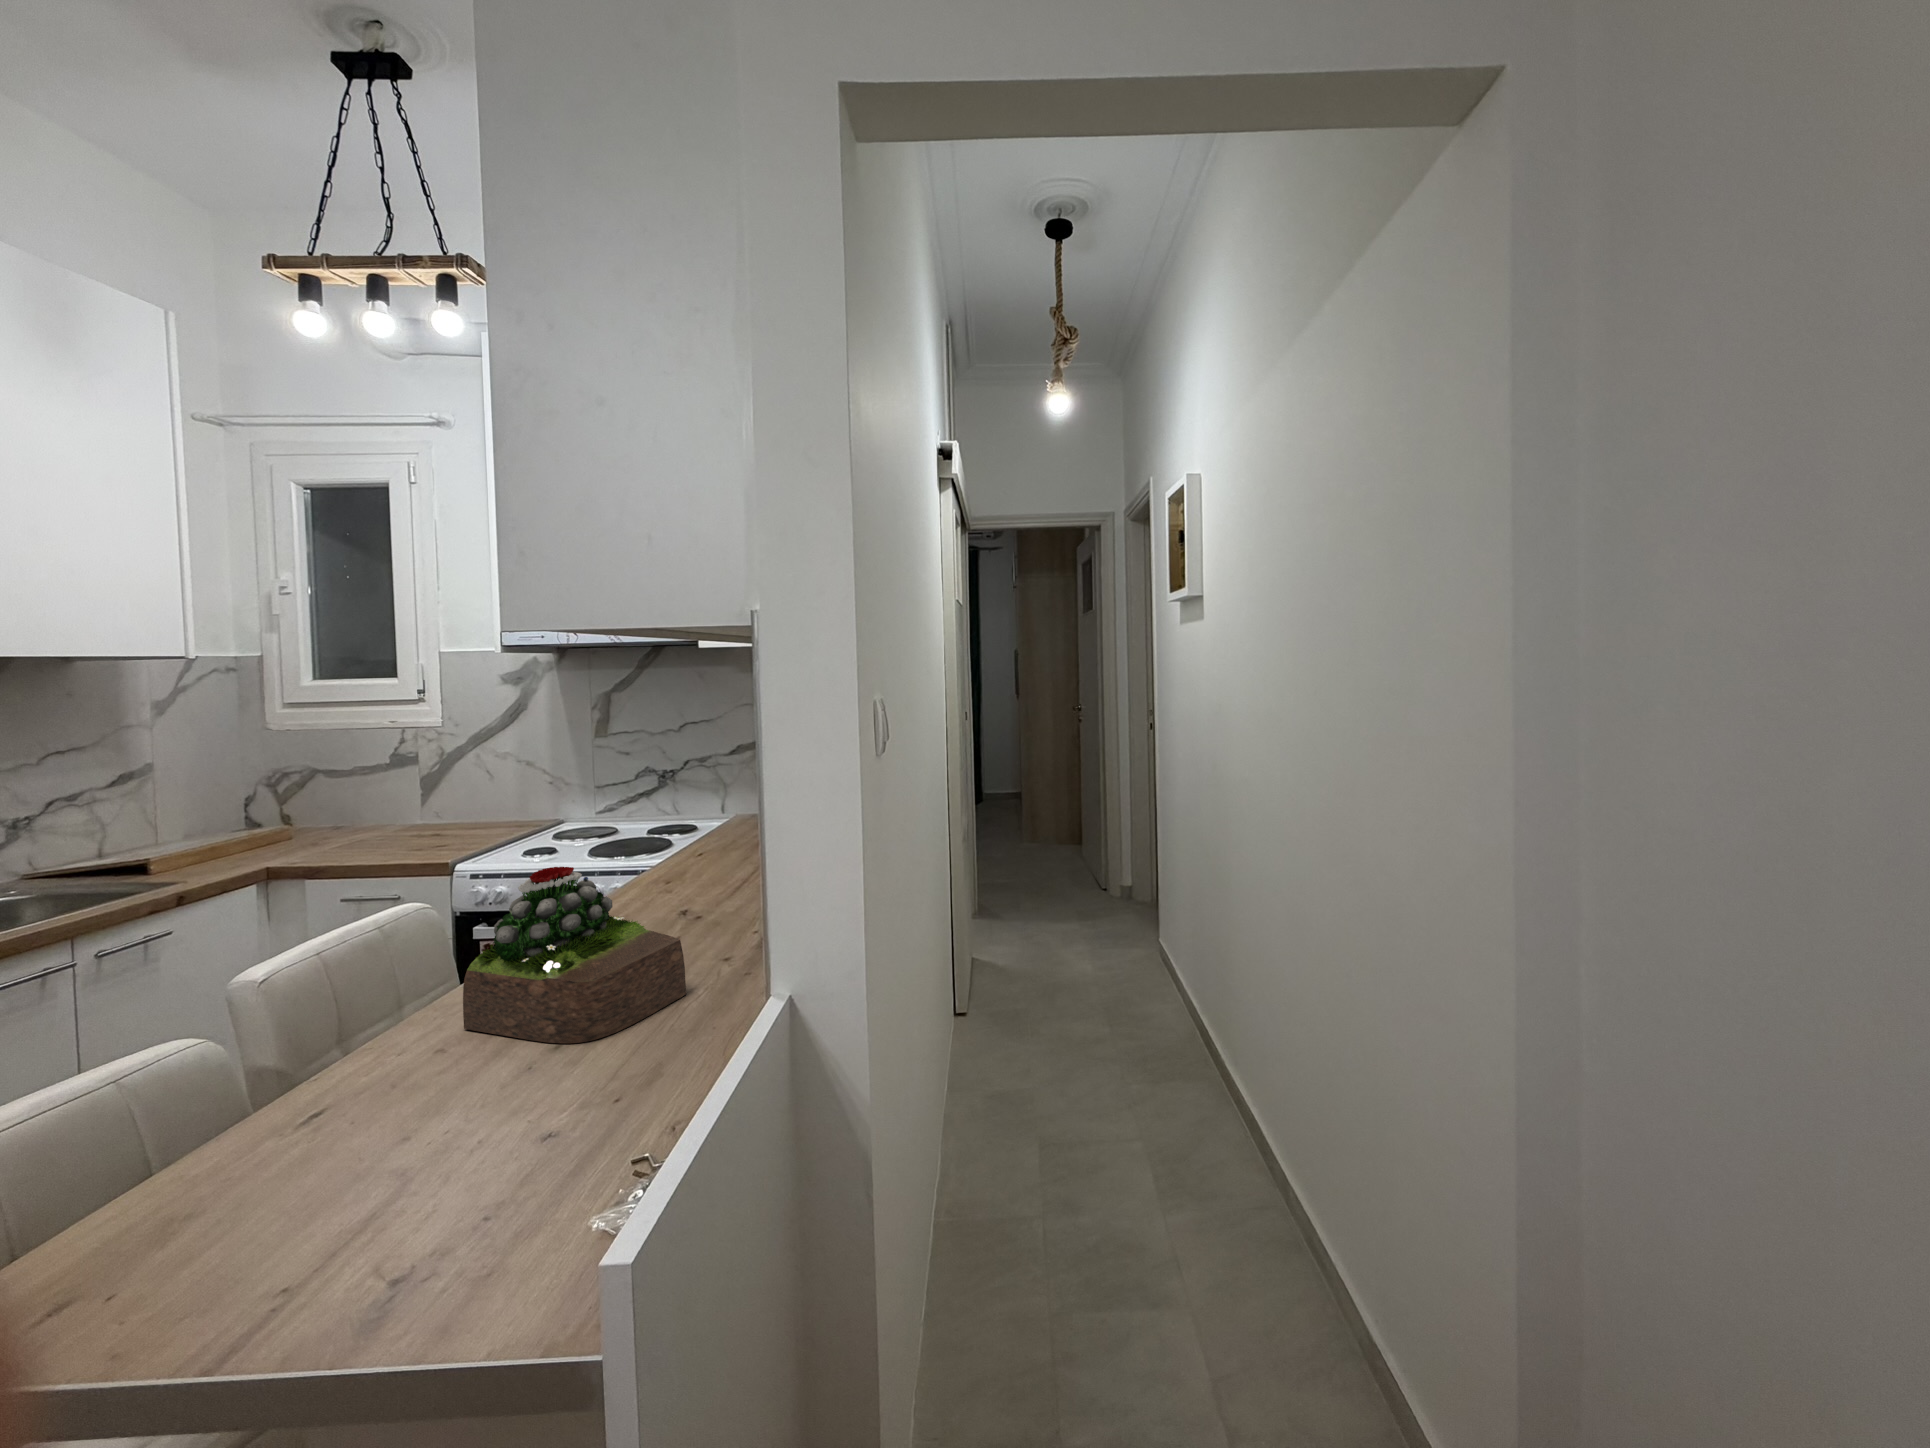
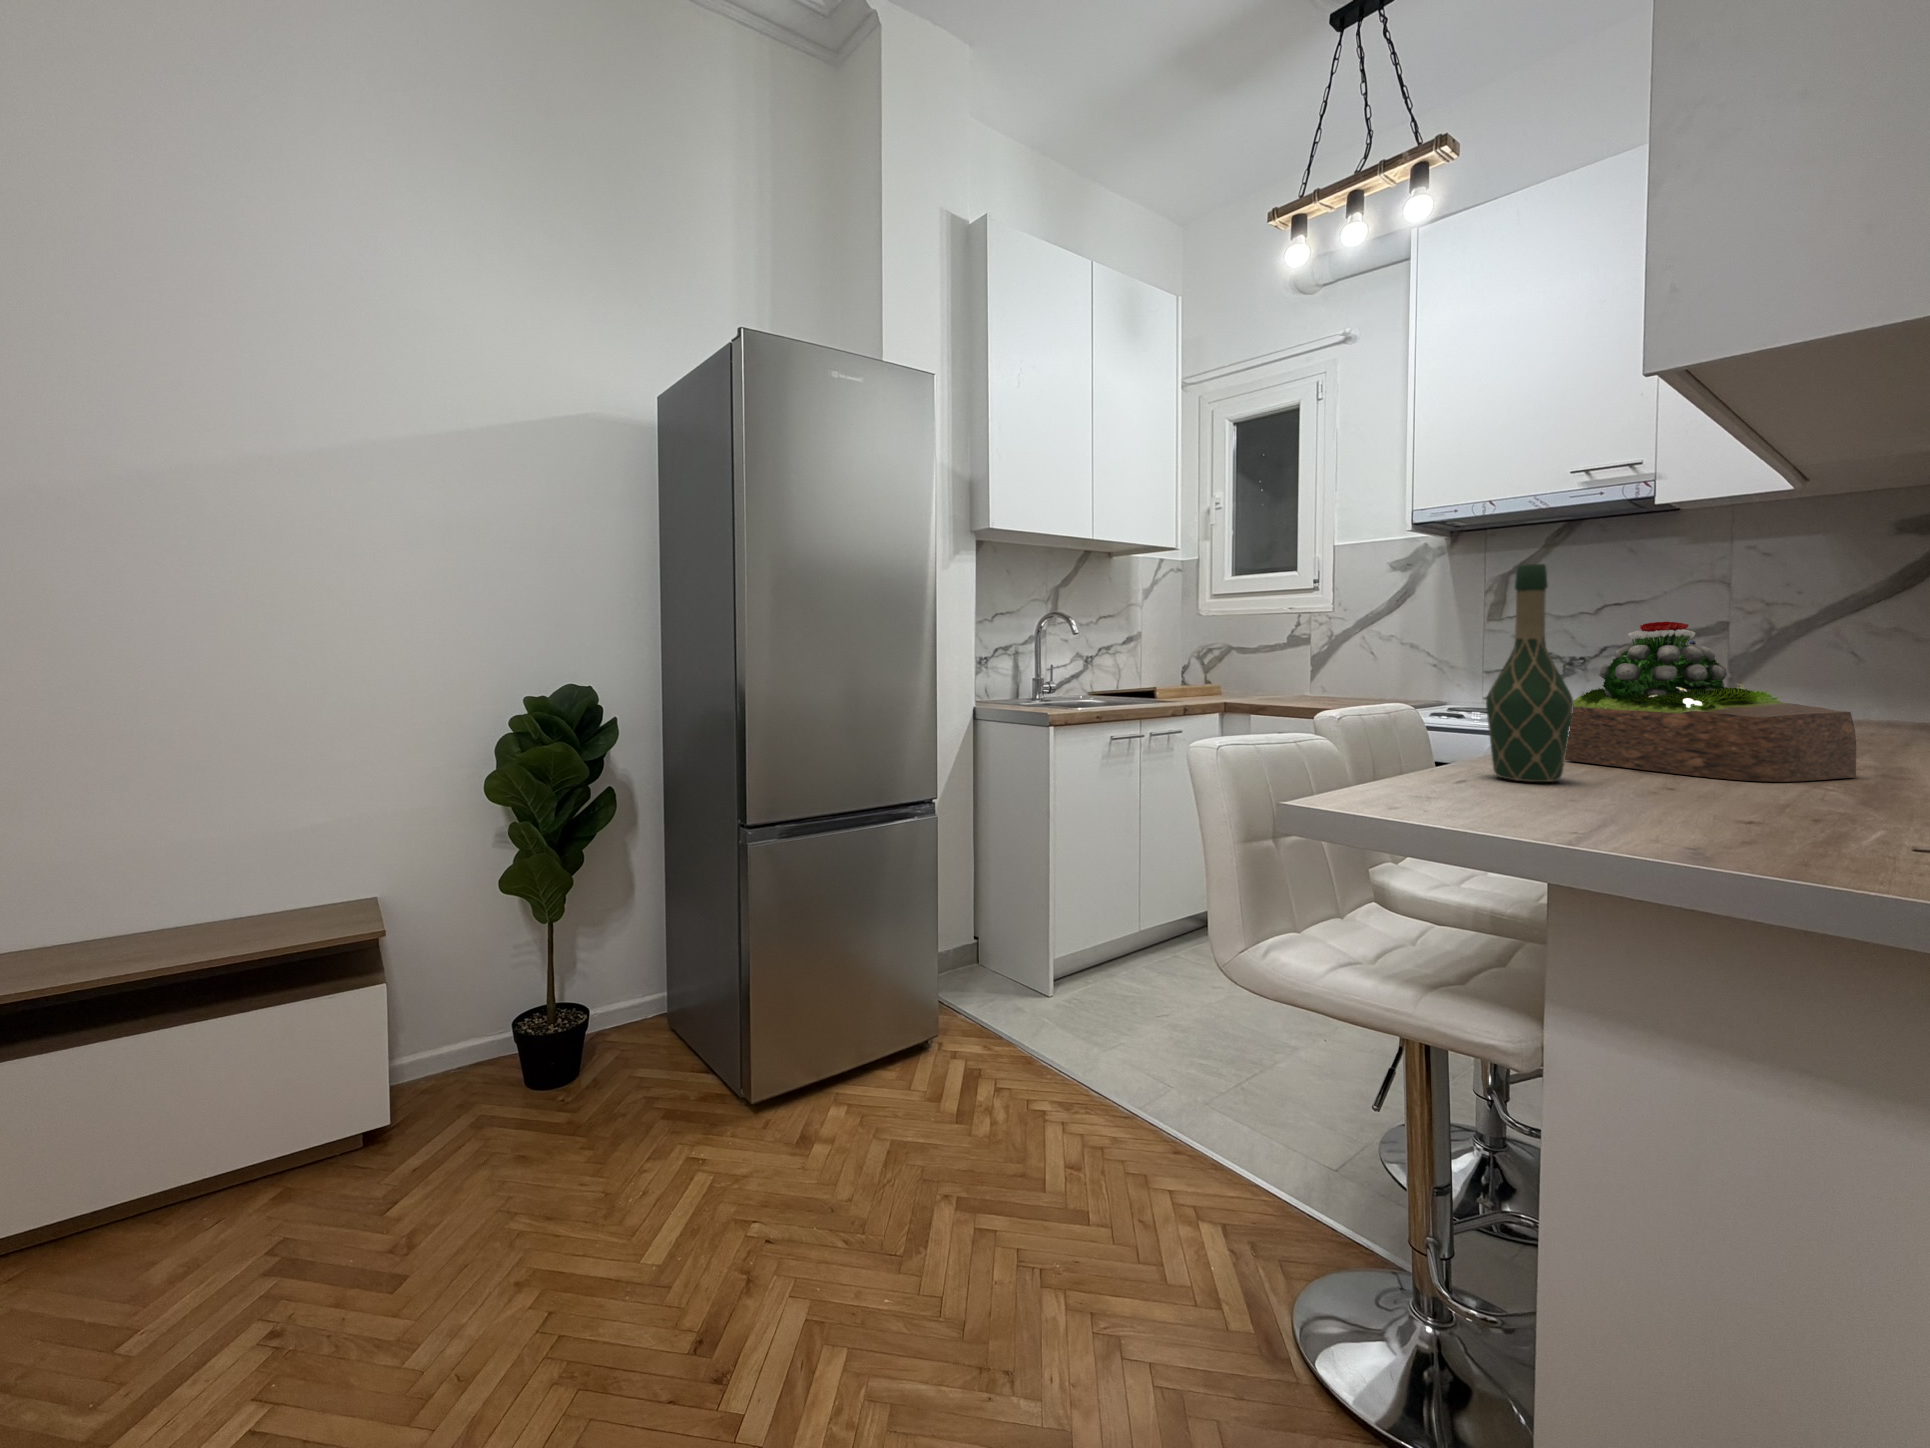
wine bottle: none [271,884,380,1154] -> present [1486,564,1573,782]

